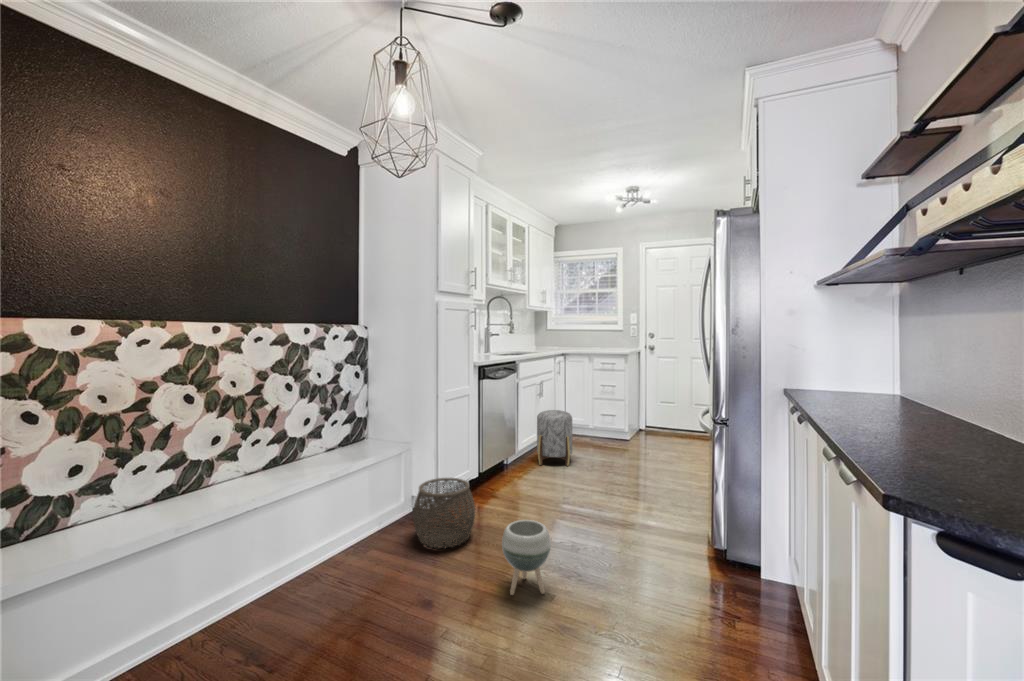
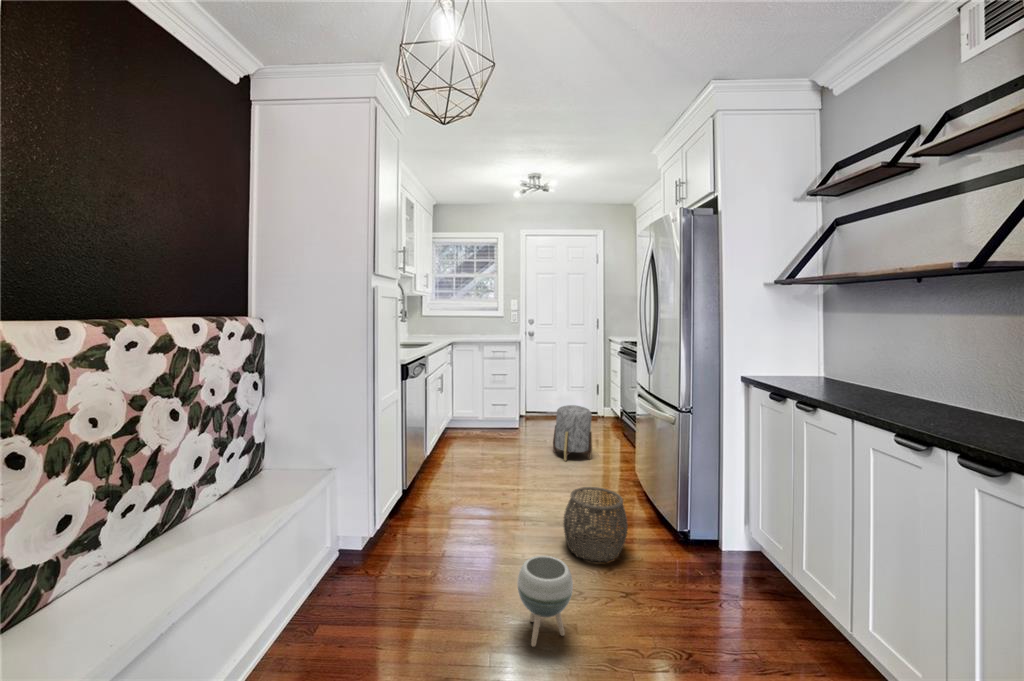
stool: present [537,410,572,466] -> present [553,405,592,461]
woven basket: present [413,478,475,548] -> present [563,487,628,562]

